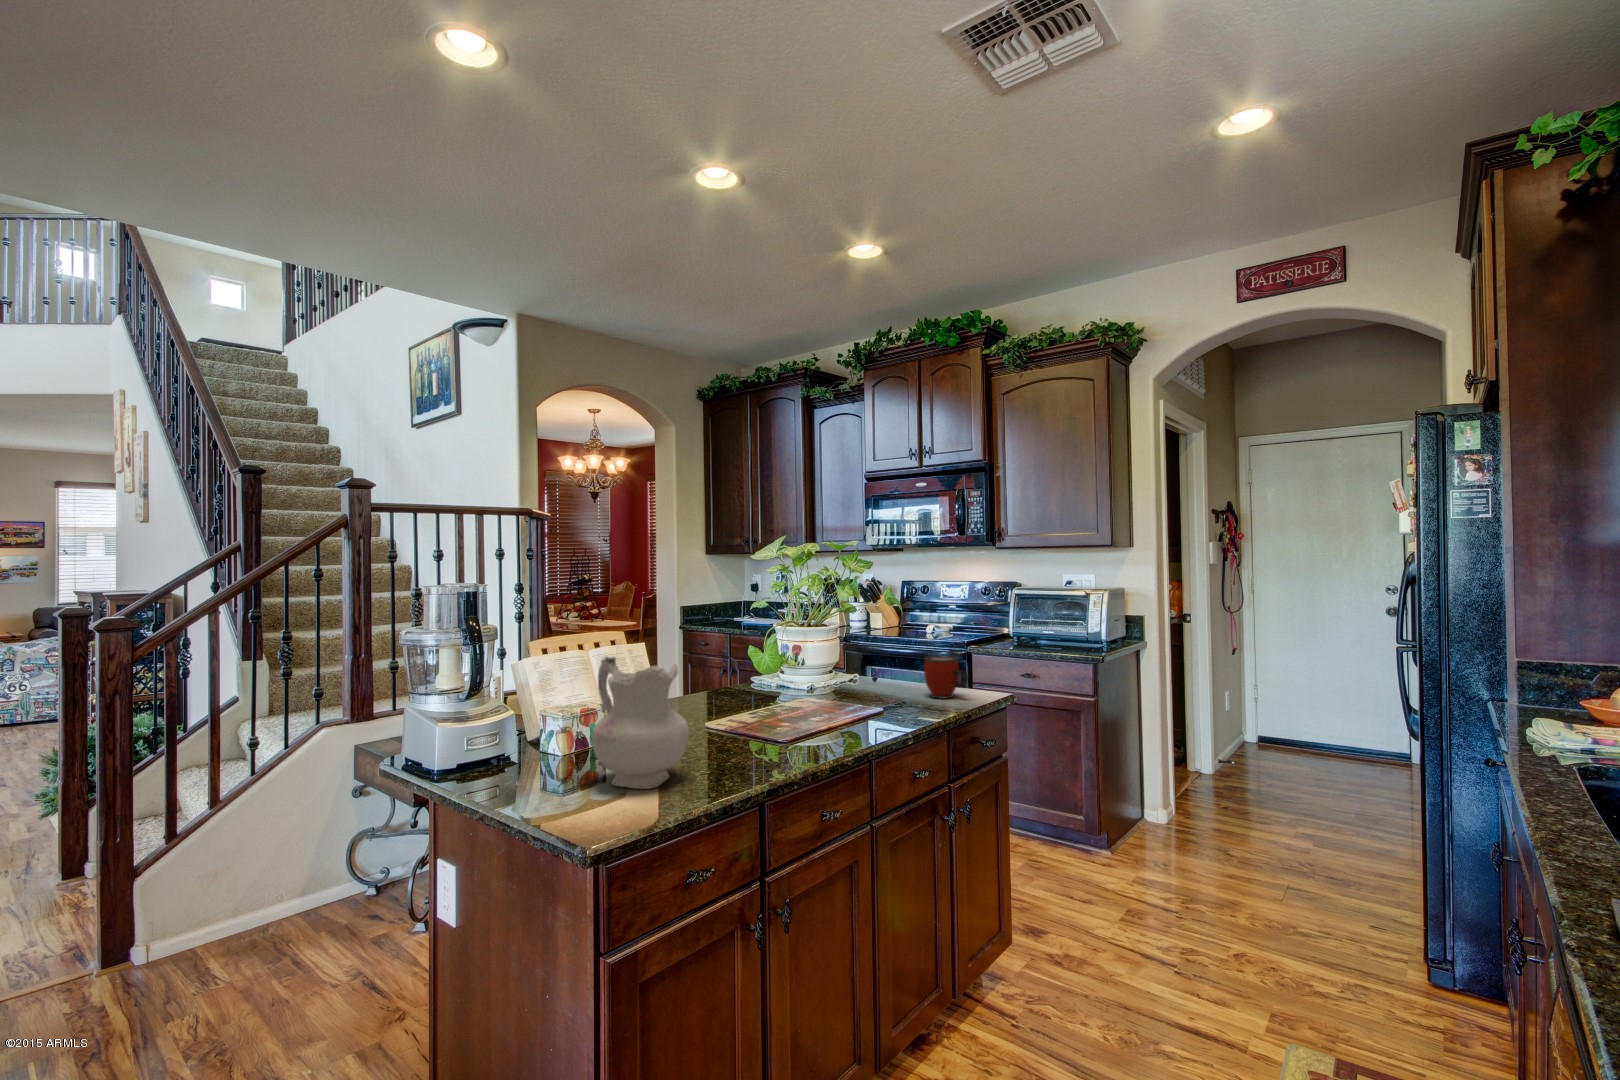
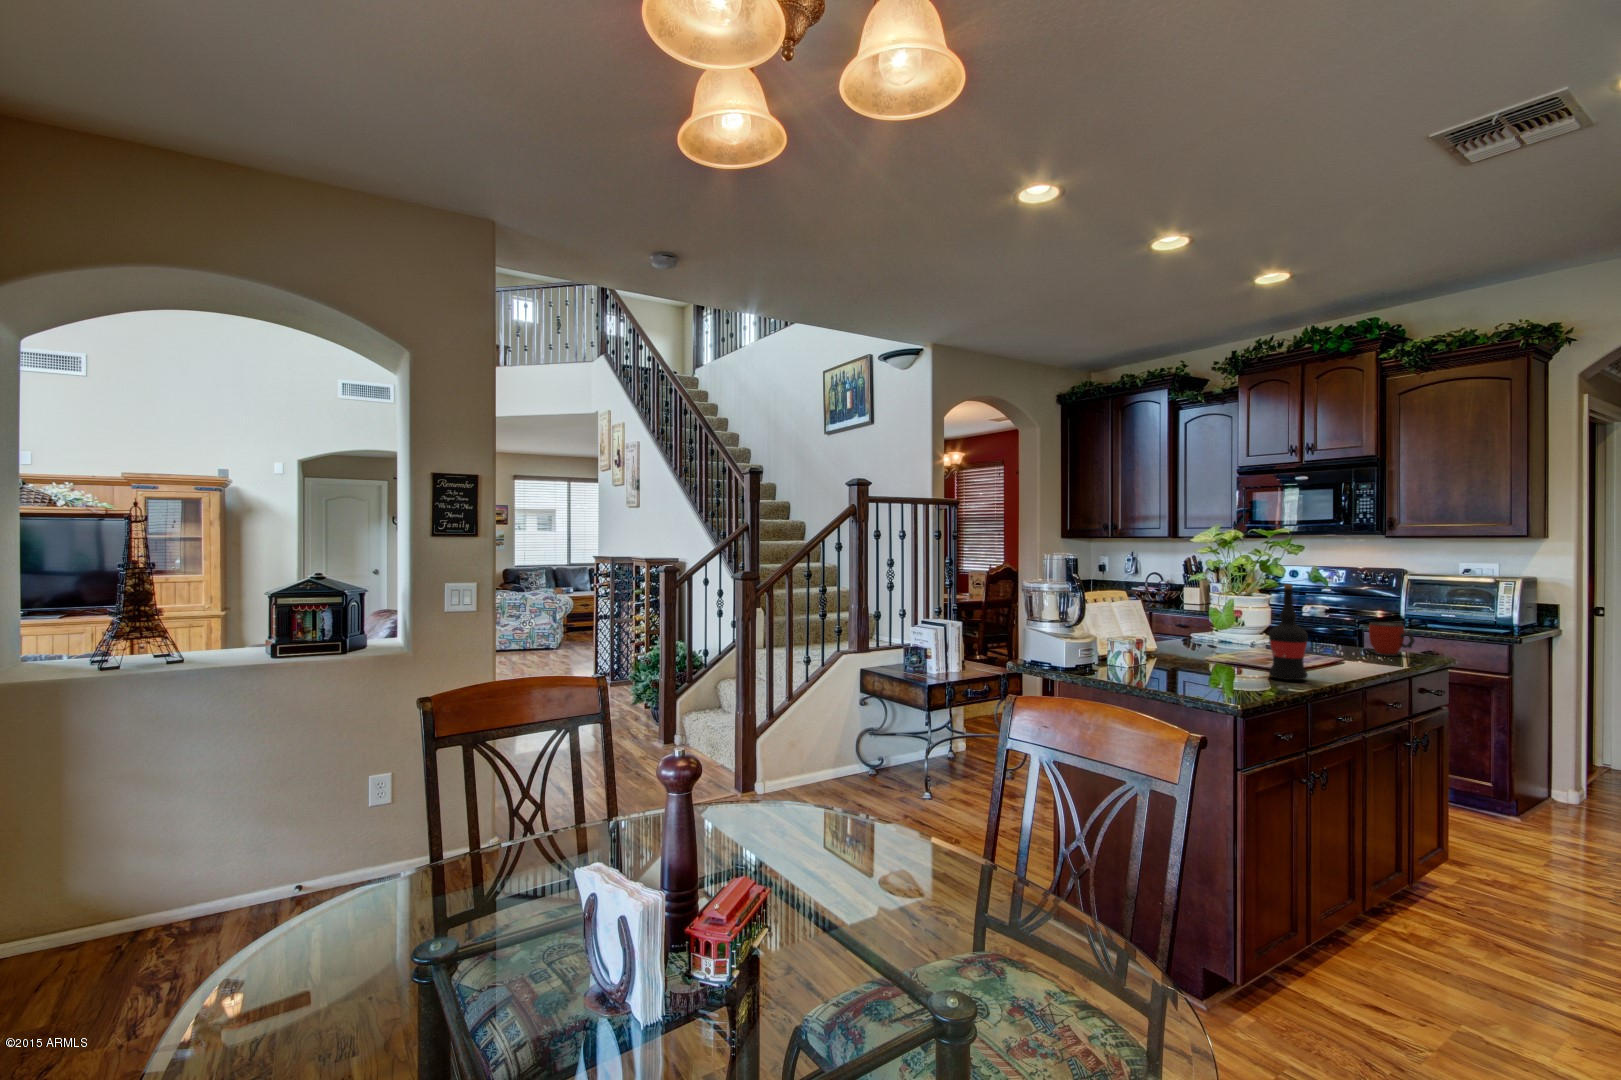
wine bottle: none [736,625,786,765] -> present [1269,584,1308,680]
ceramic pitcher: present [592,657,689,789] -> none [1173,600,1248,685]

